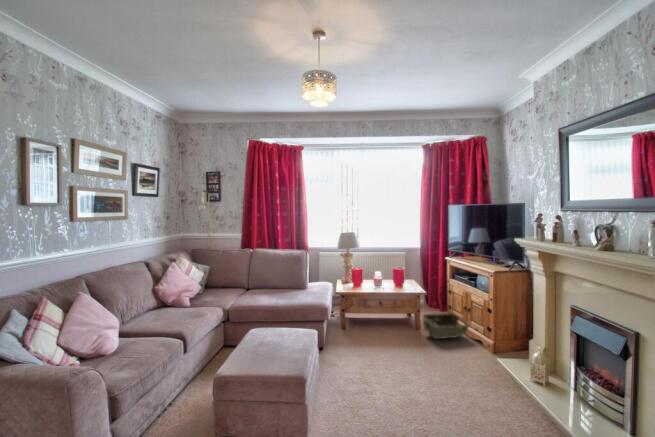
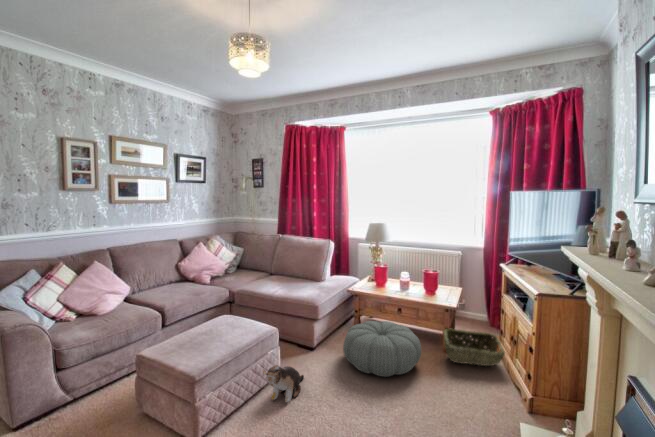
pouf: none [355,315,421,360] -> present [343,321,421,377]
plush toy: none [334,364,353,398] -> present [263,365,304,402]

